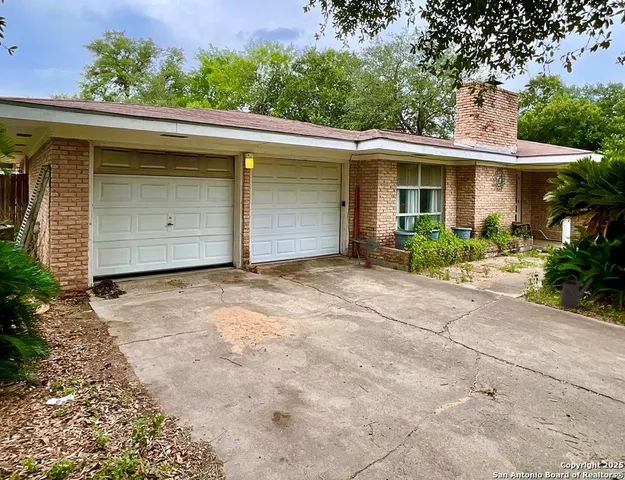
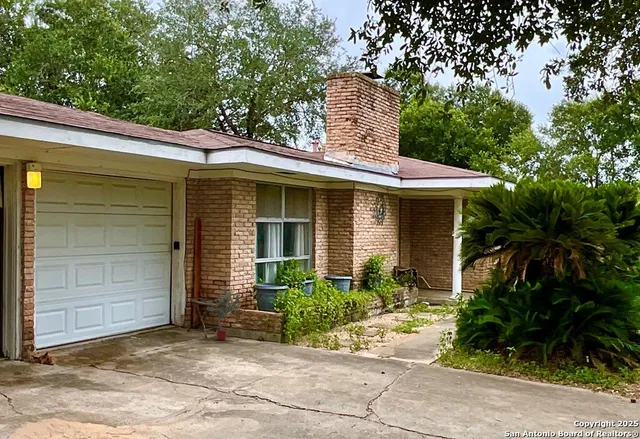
watering can: present [559,276,592,308] -> none [483,328,514,370]

